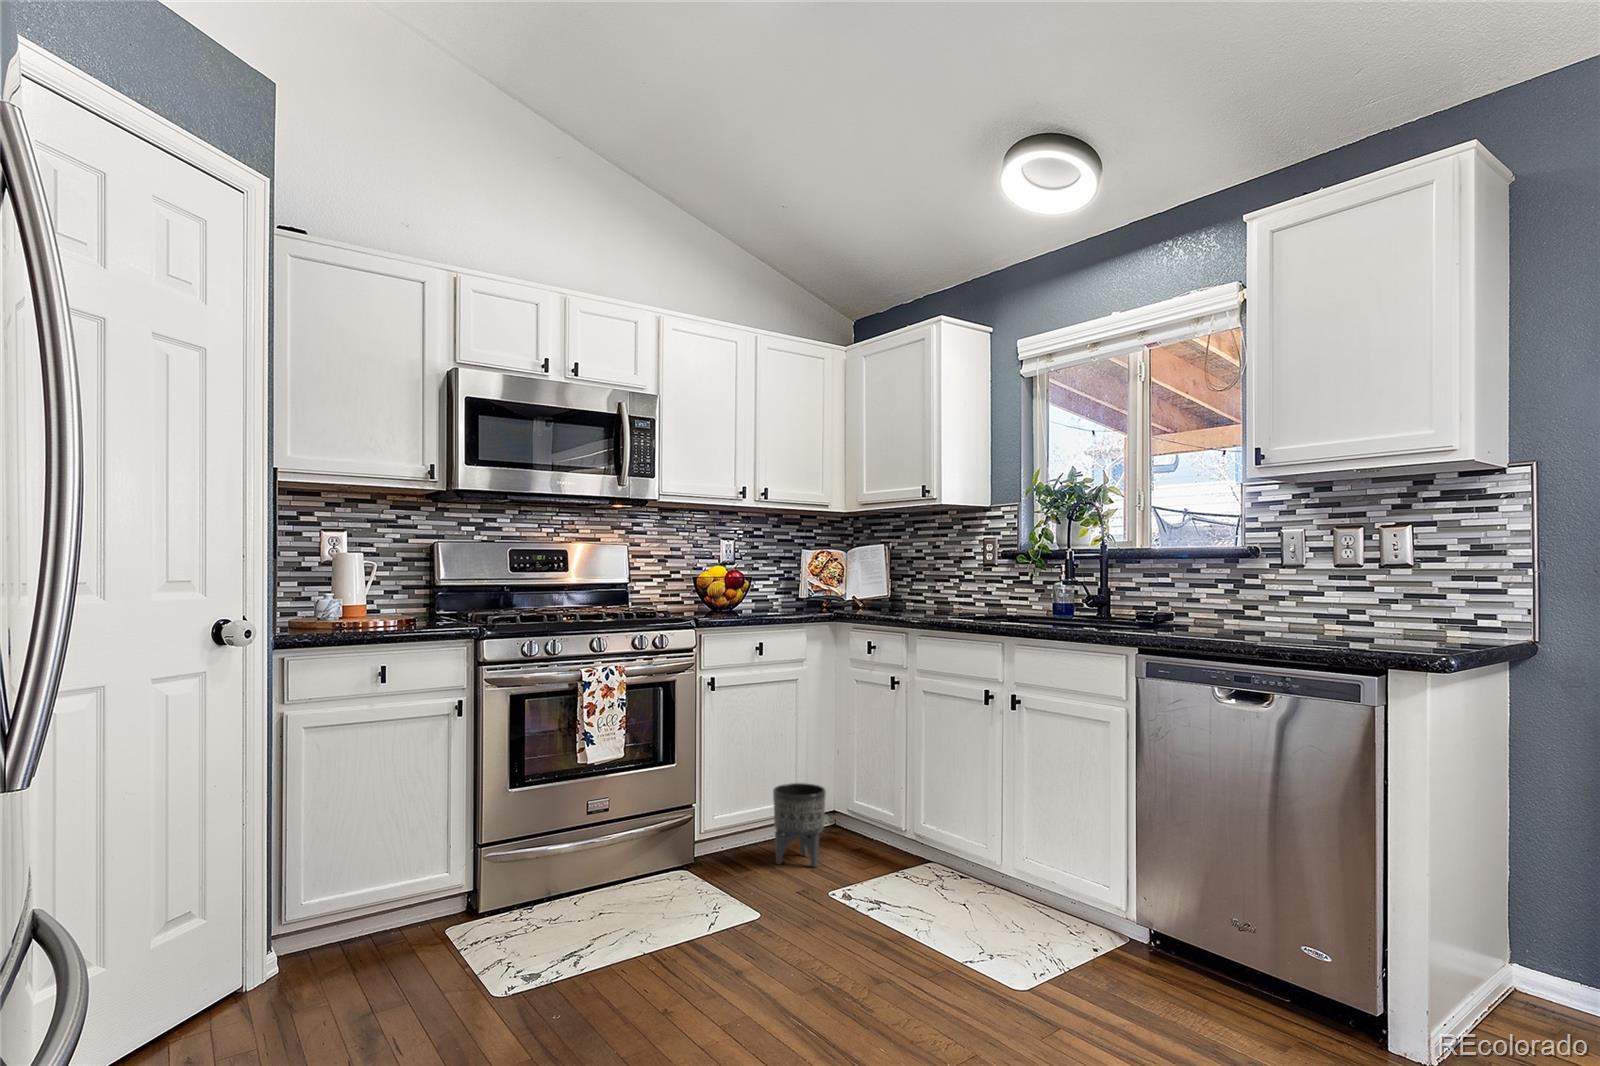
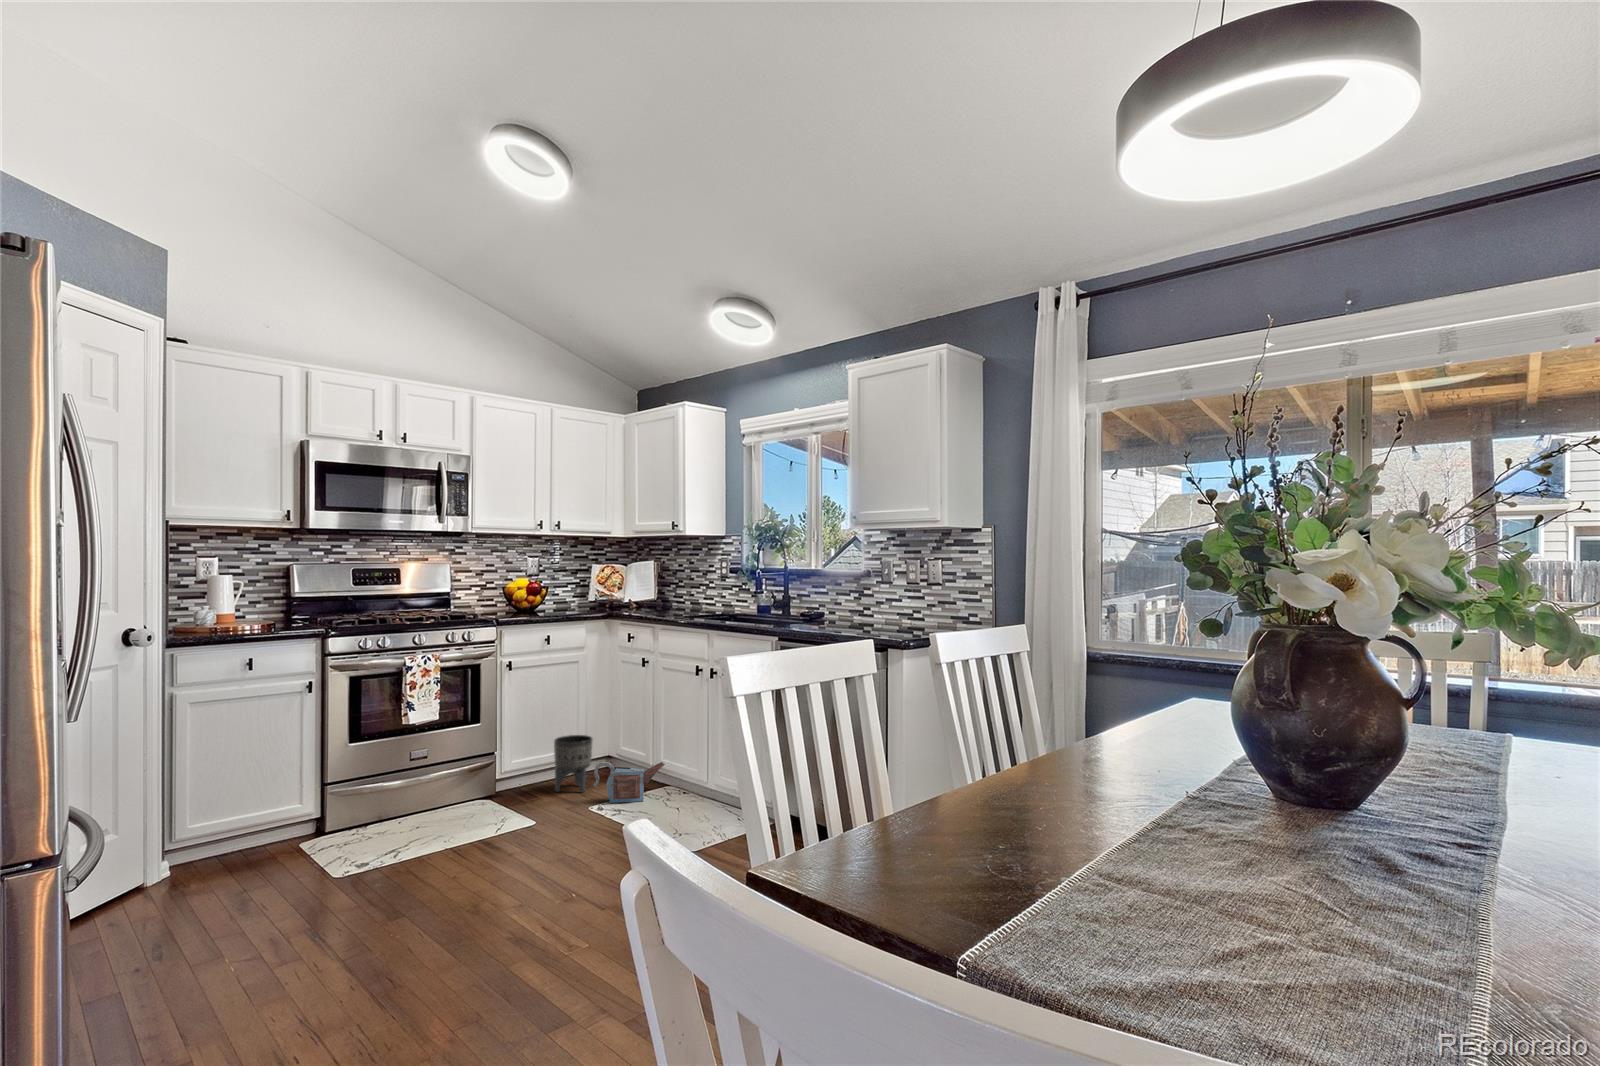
watering can: none [835,827,937,888] -> present [593,762,665,803]

